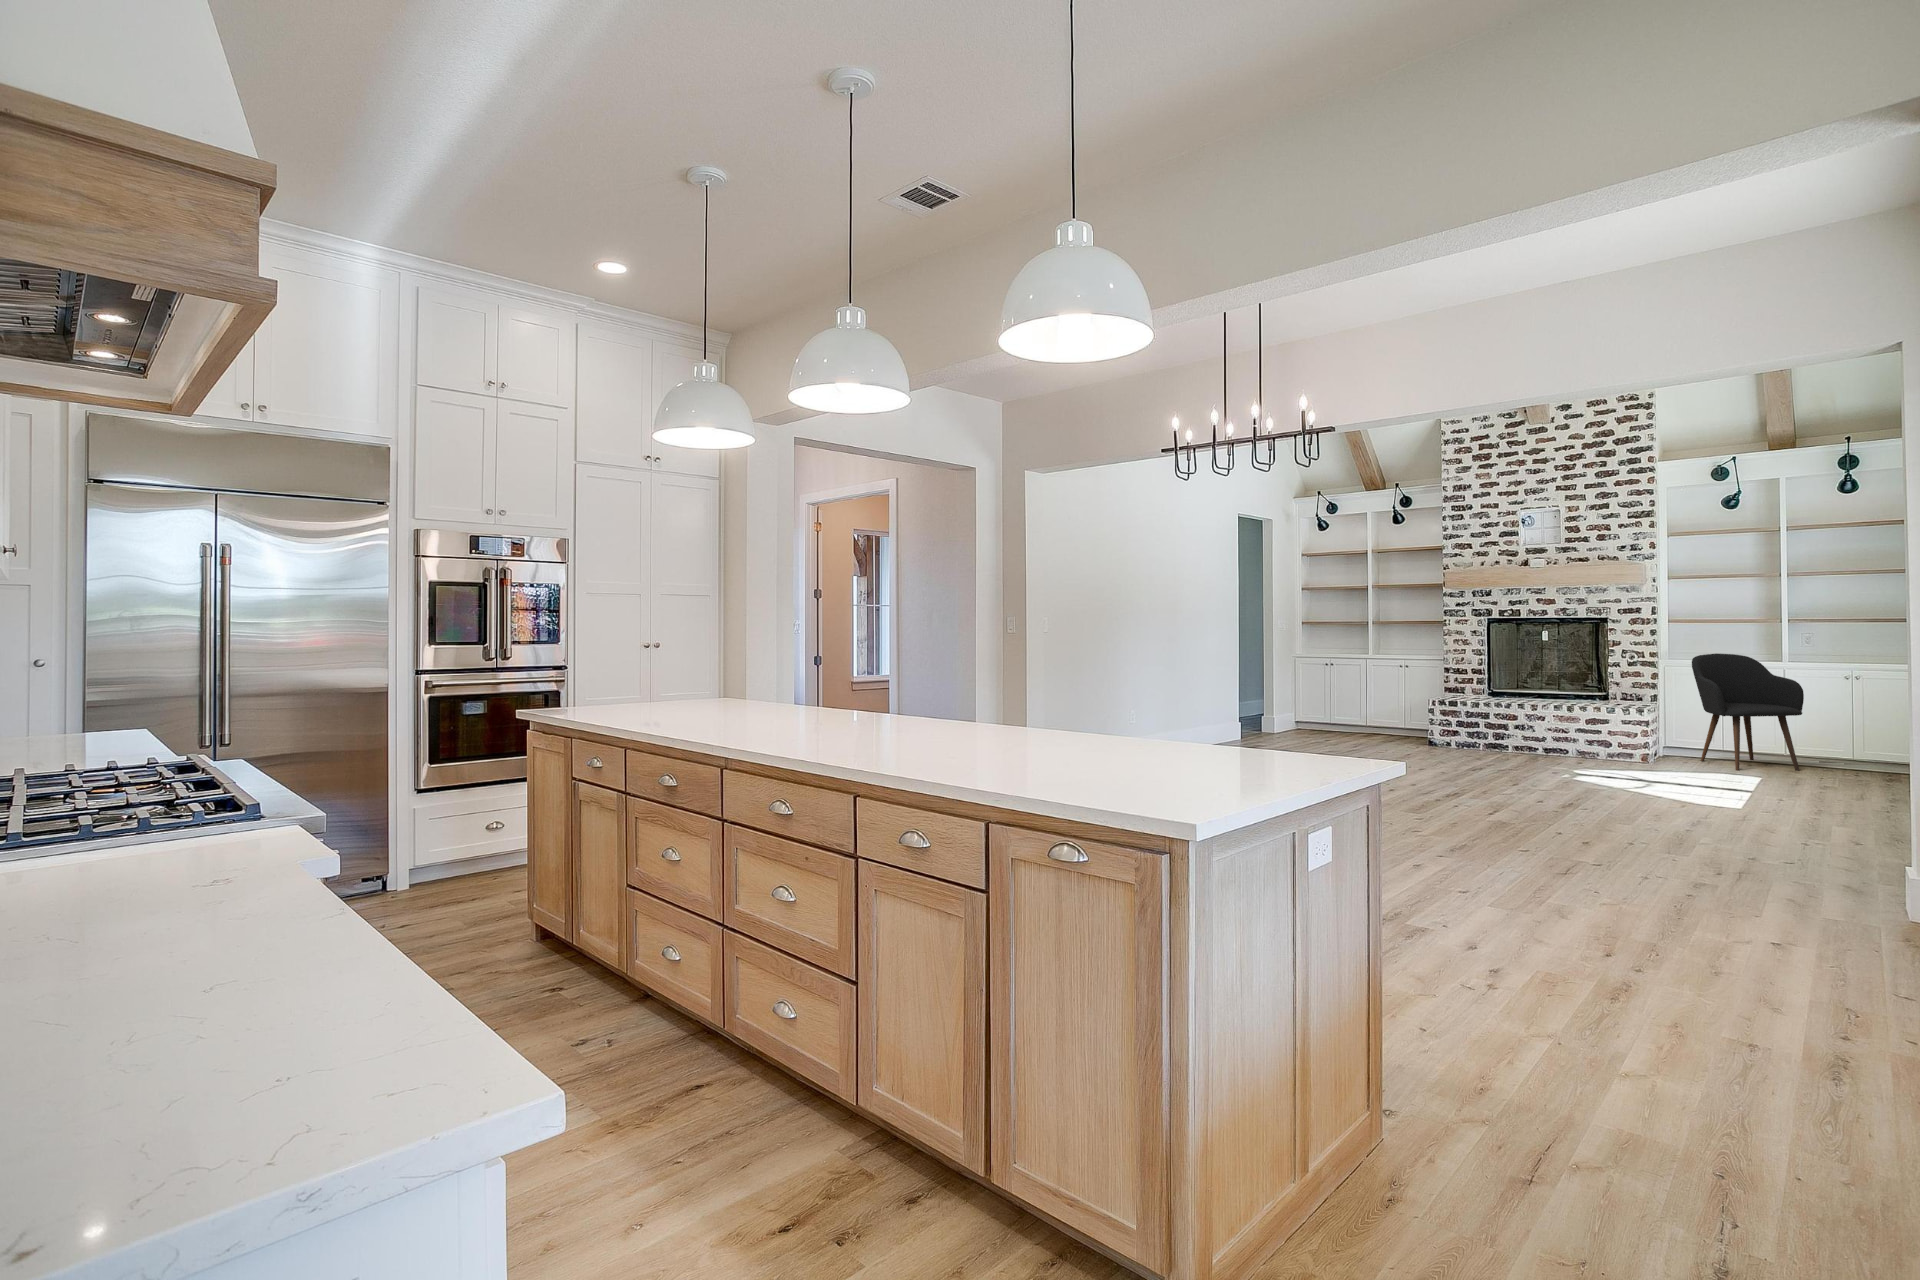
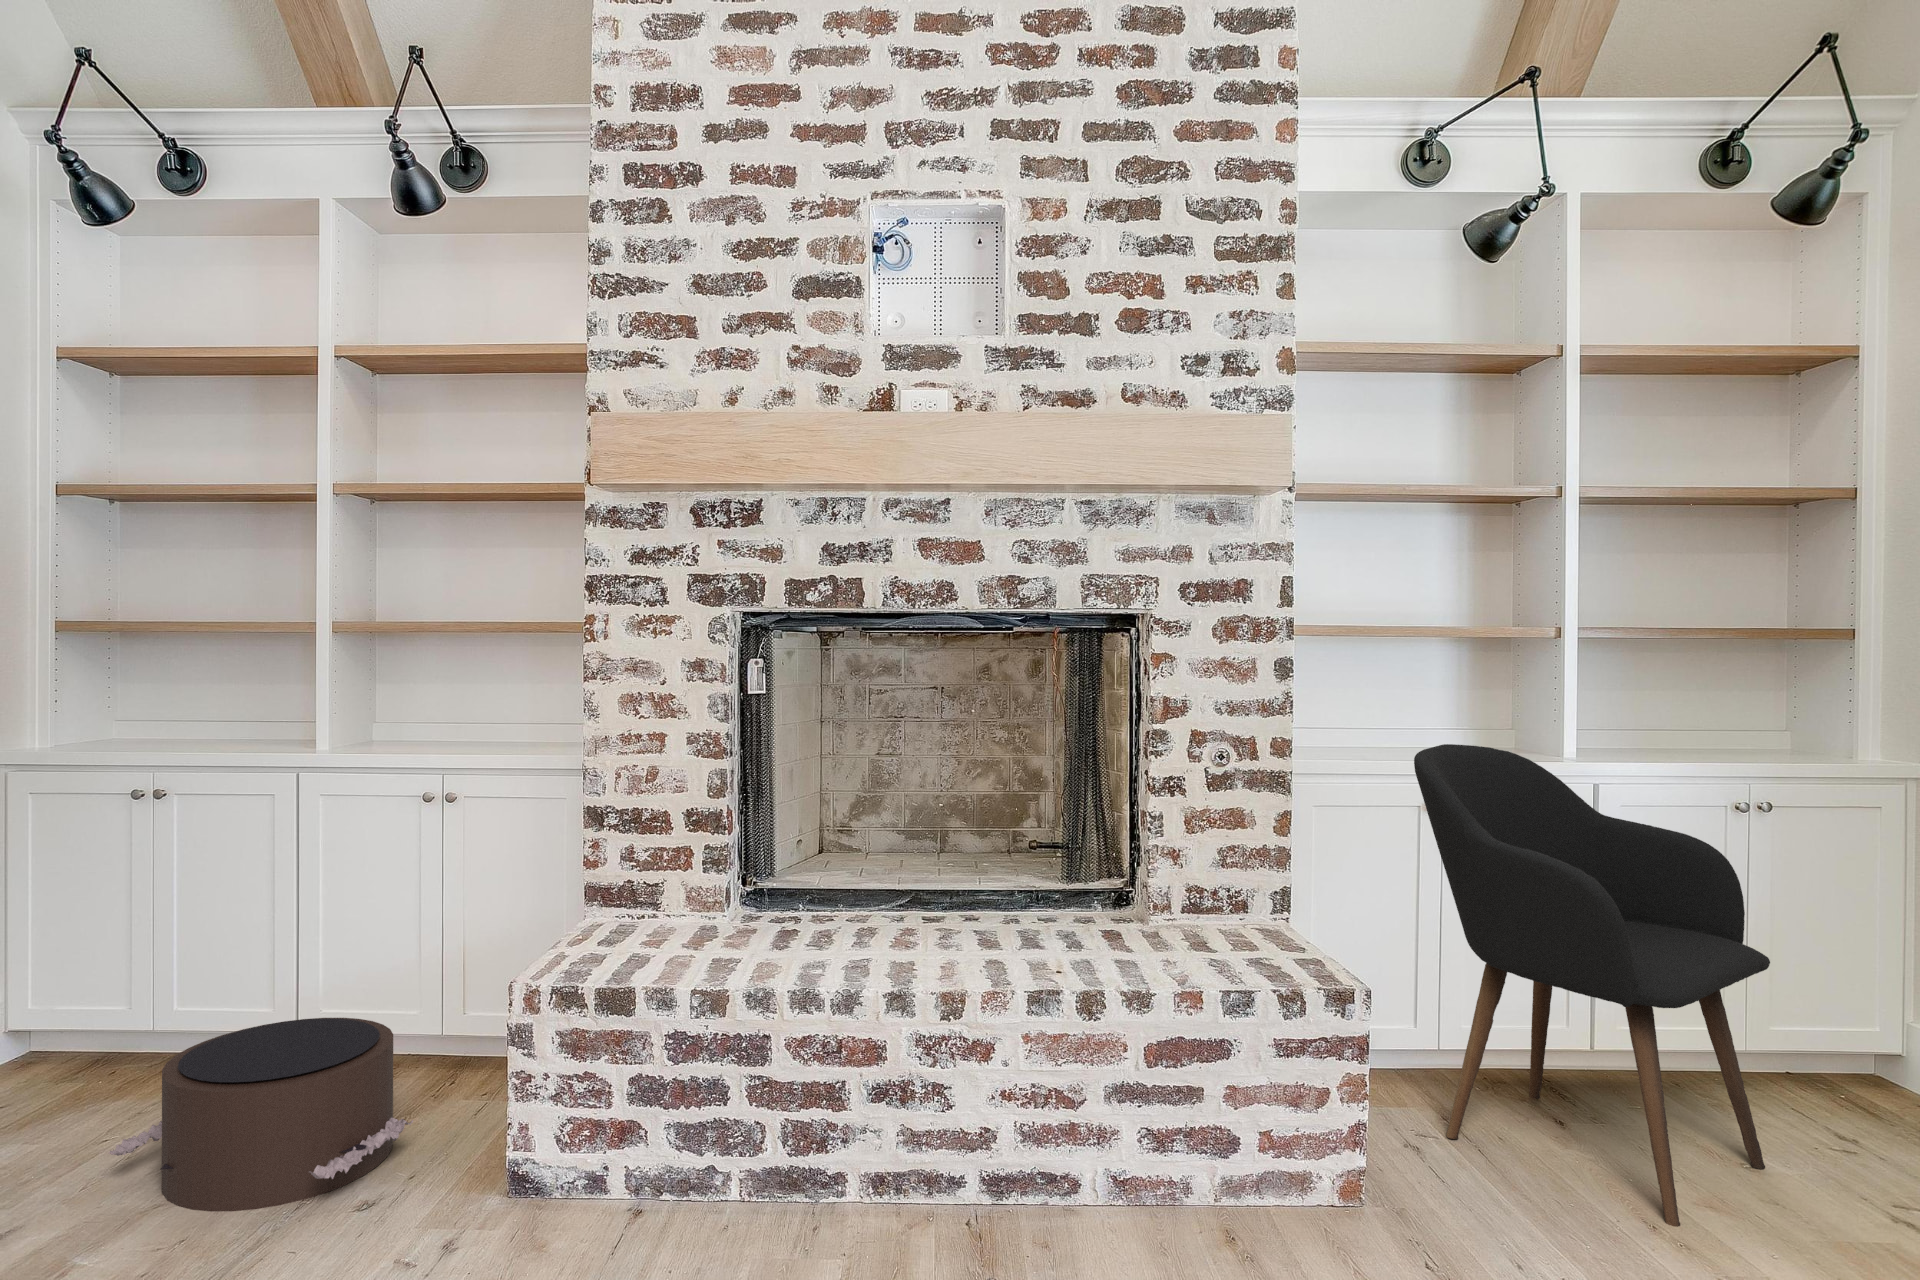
pouf: none [1344,714,1406,743] -> present [109,1018,413,1212]

